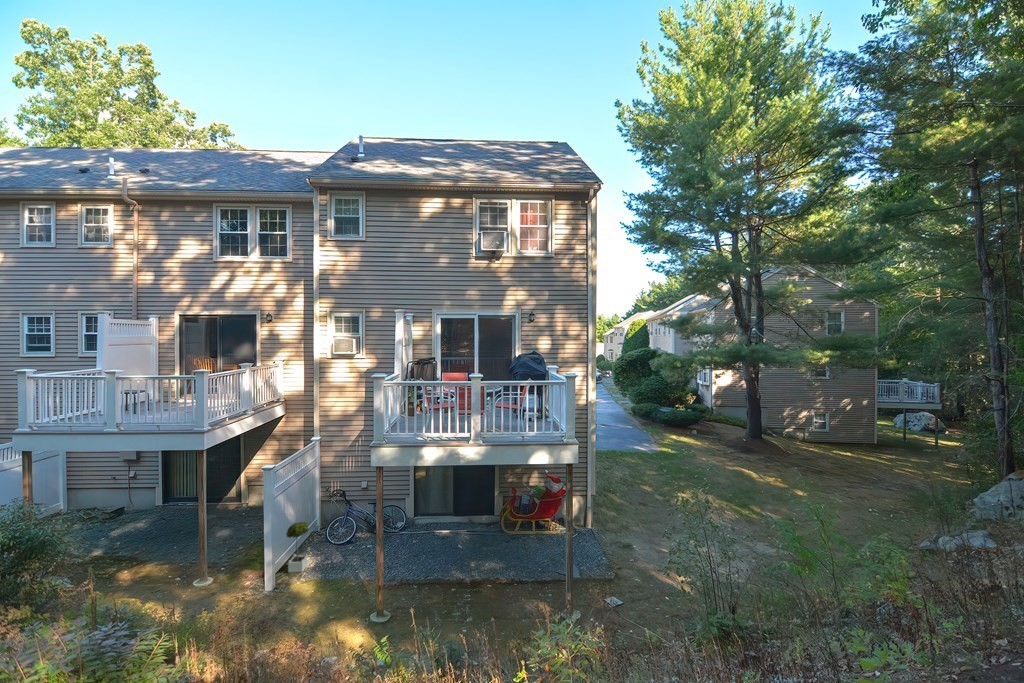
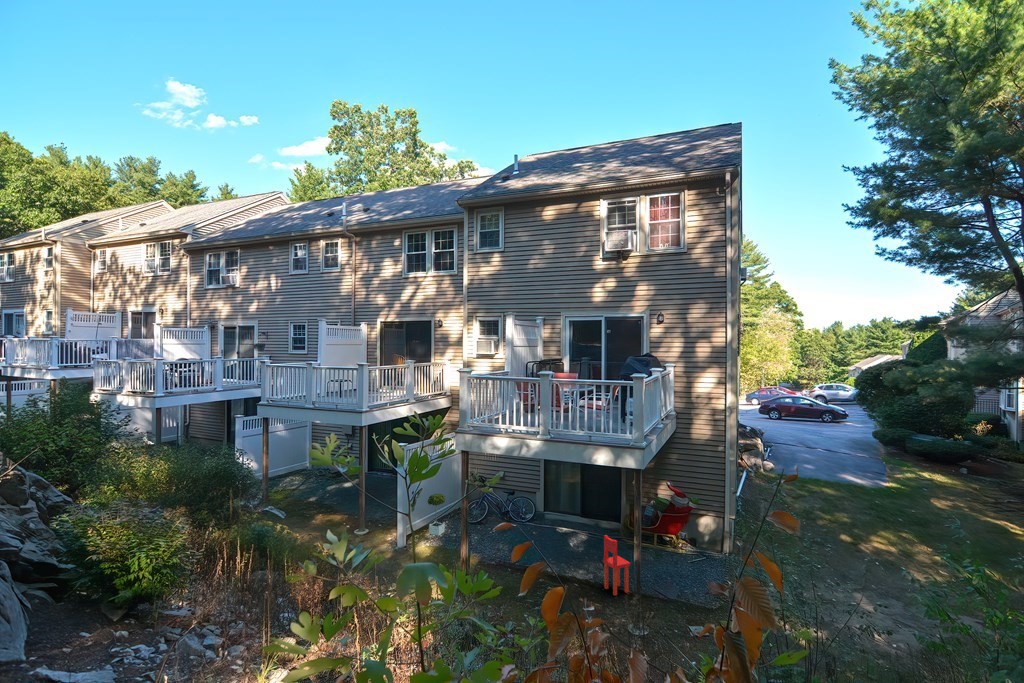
chair: none [513,537,540,596] -> present [603,535,630,596]

